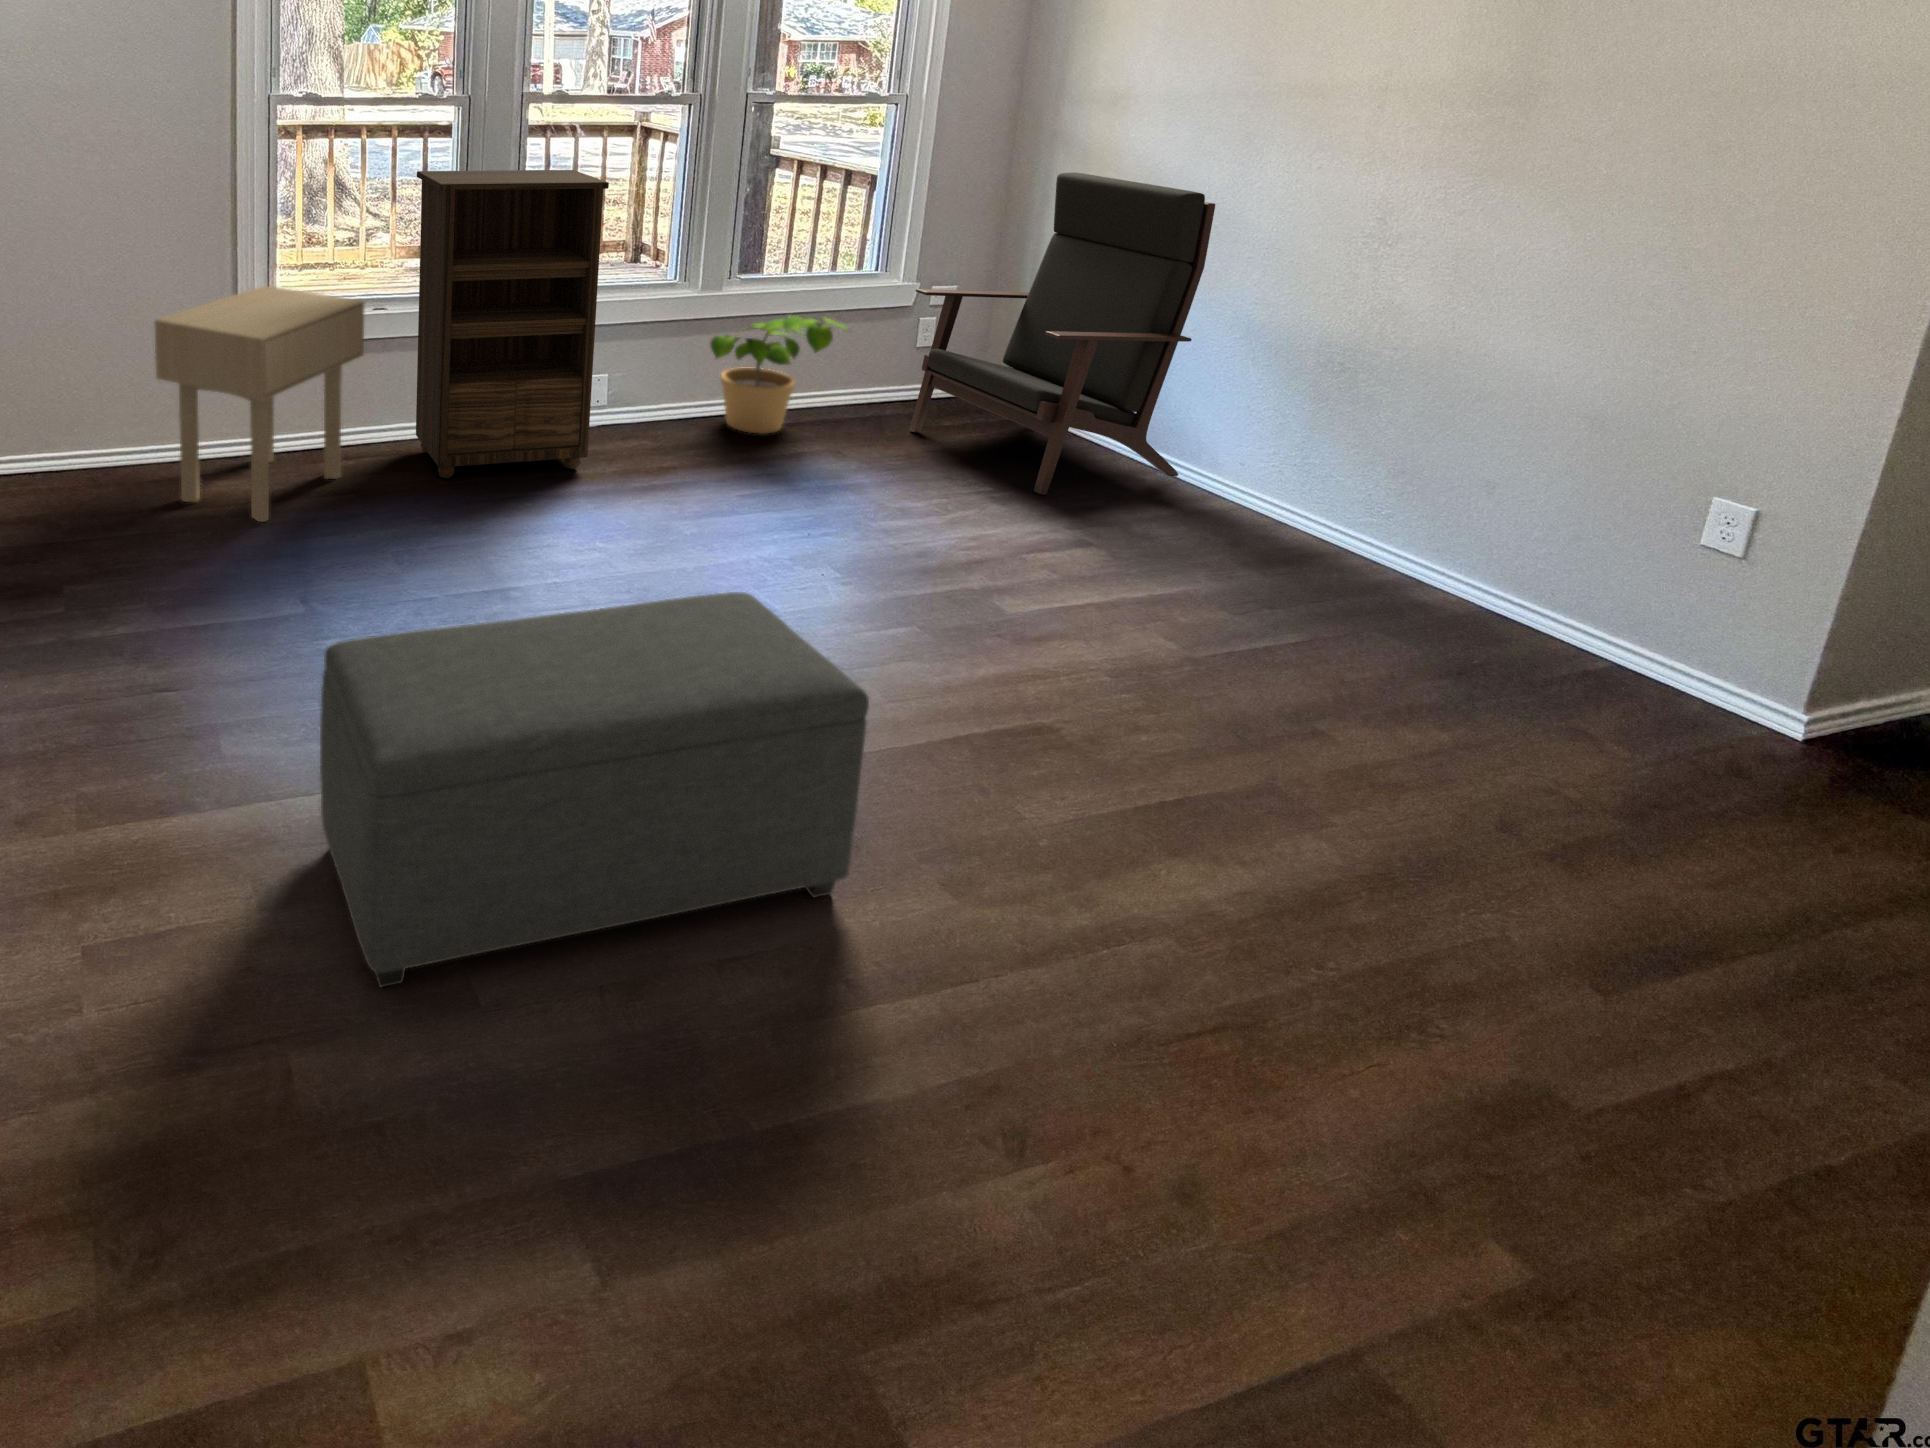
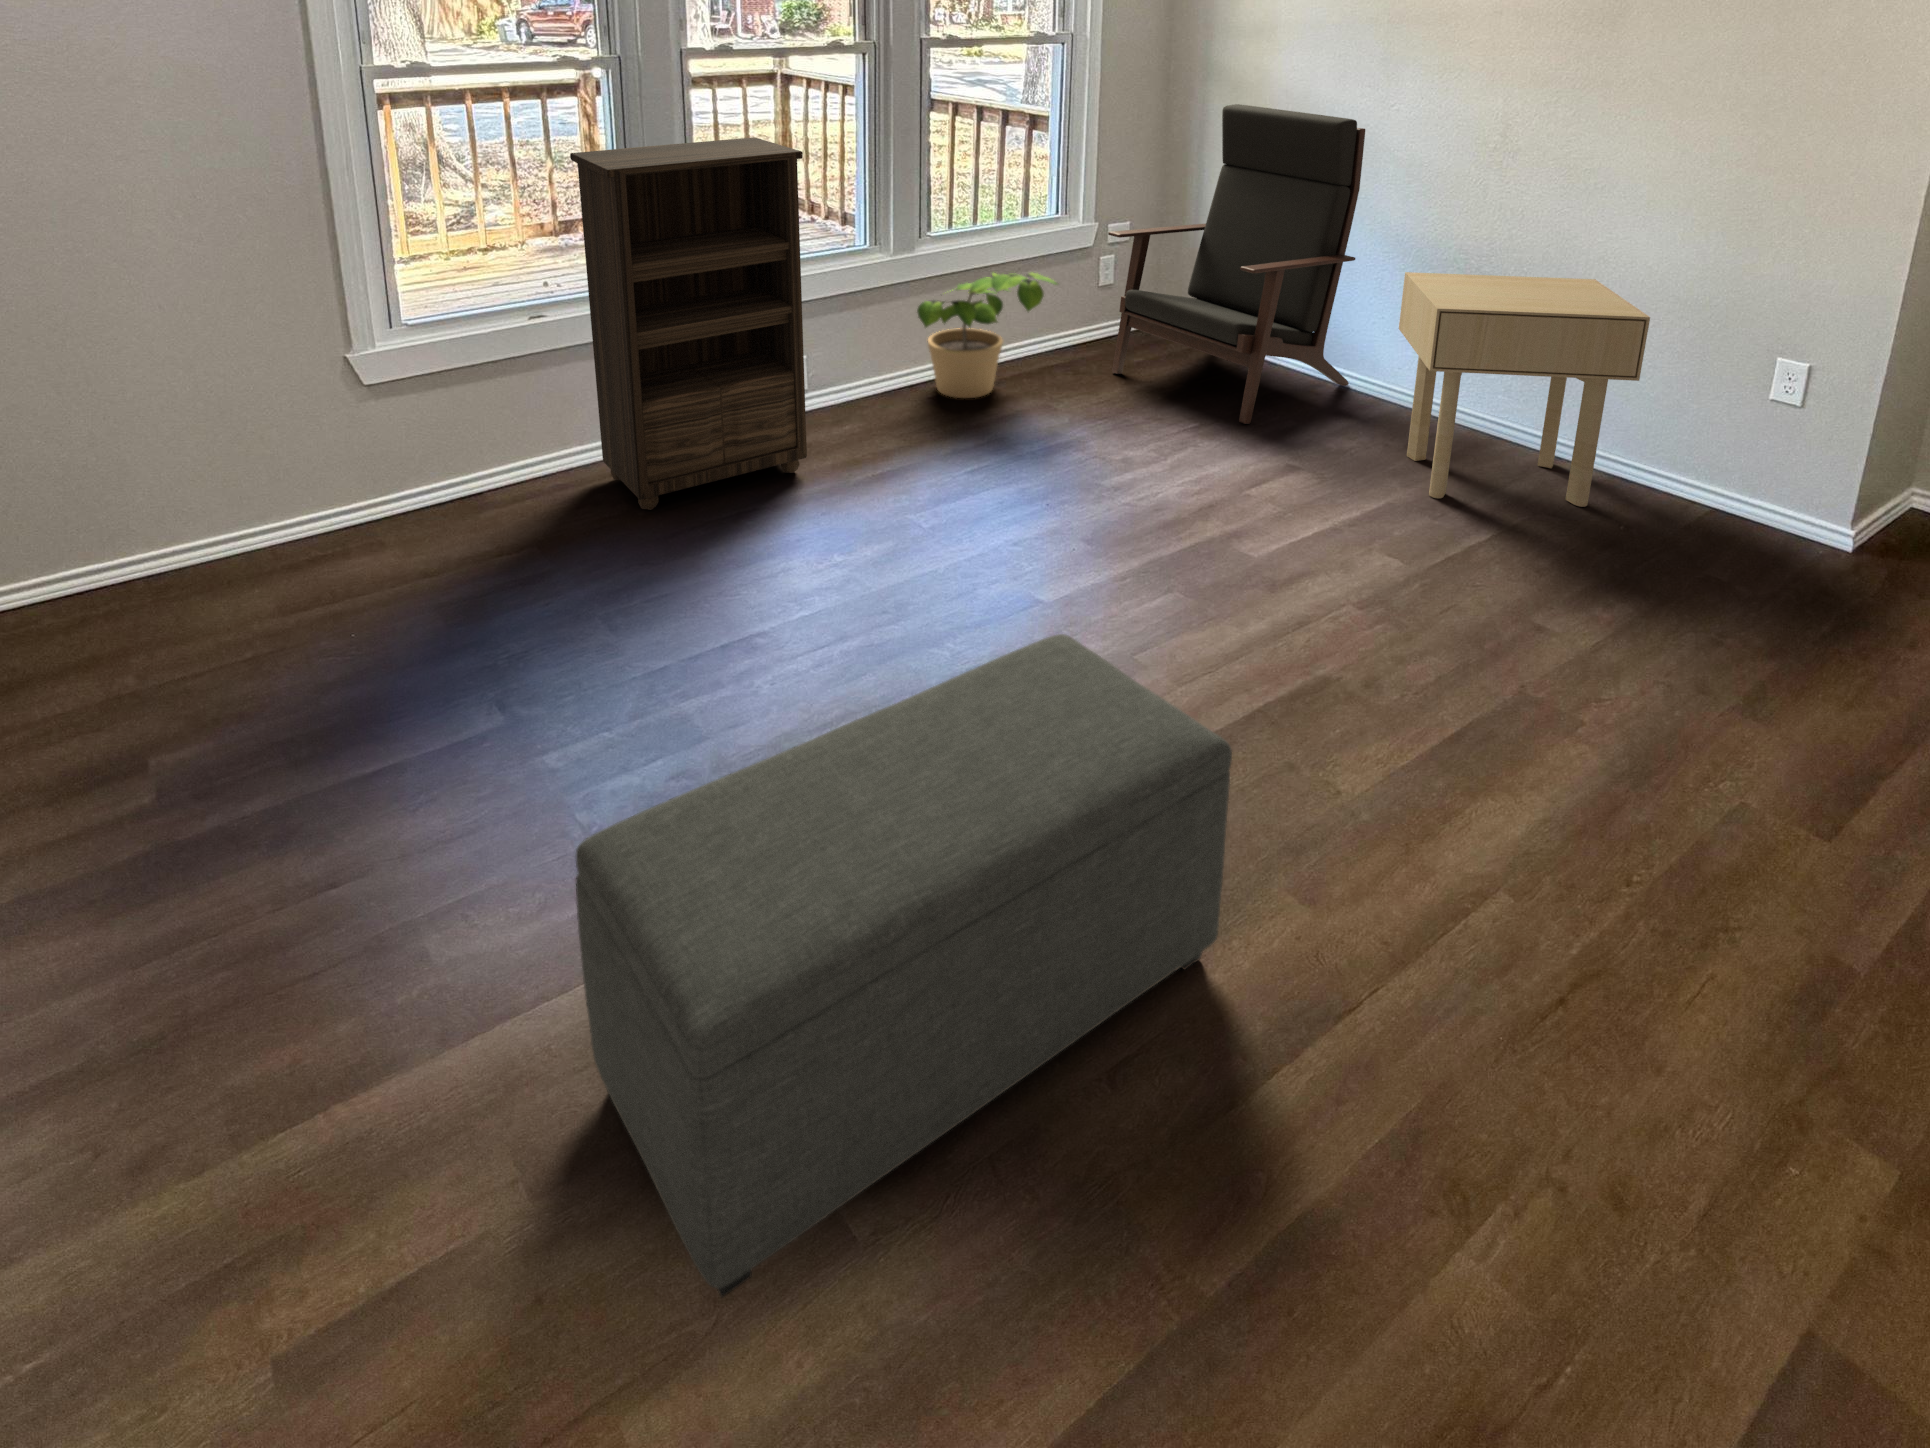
side table: present [154,286,364,522] -> present [1399,272,1650,507]

